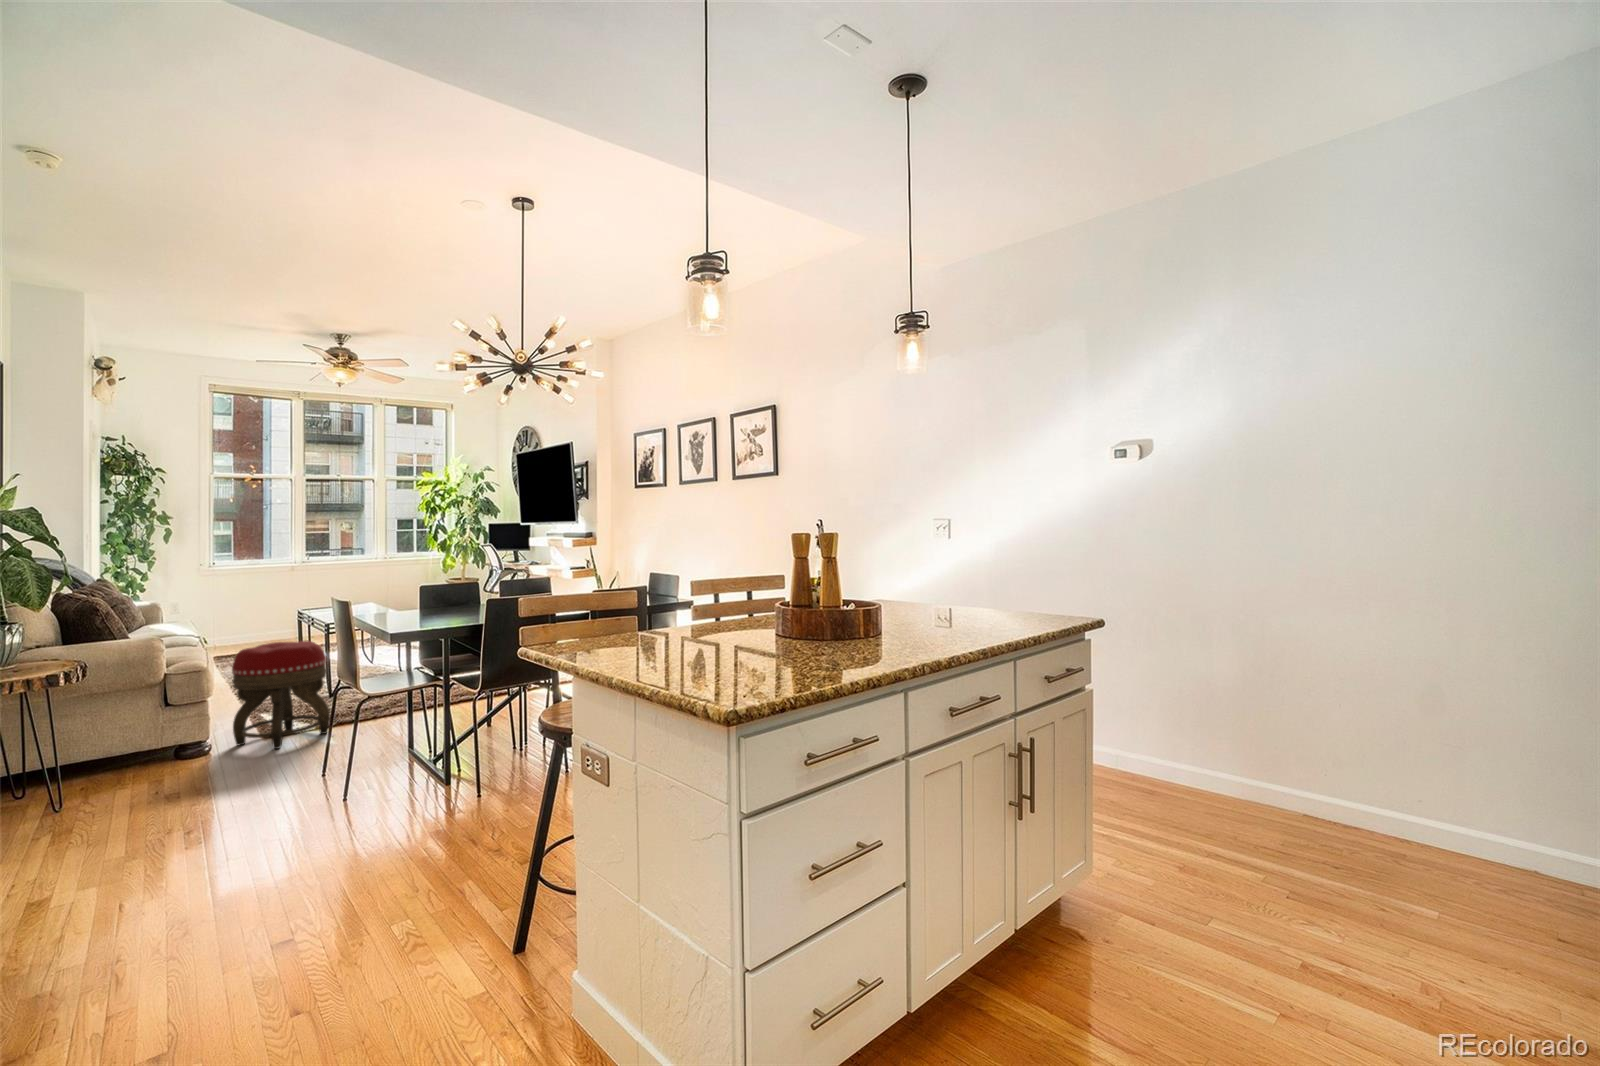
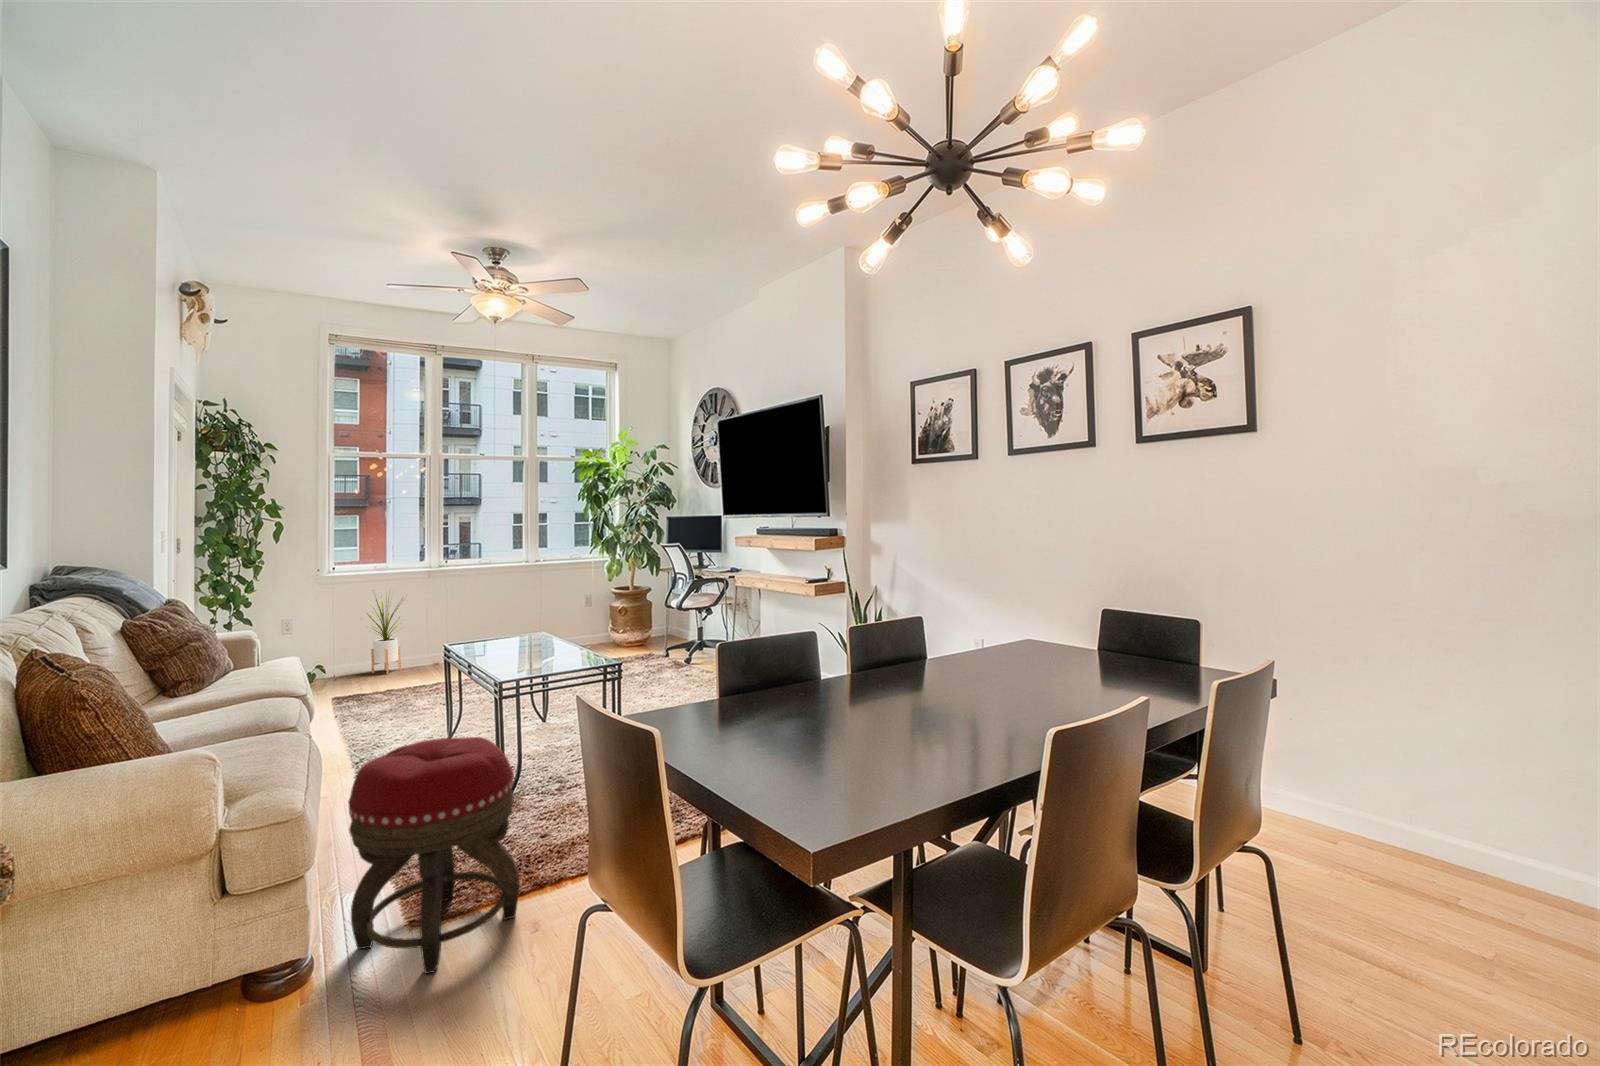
house plant: none [232,578,277,644] -> present [365,594,403,674]

